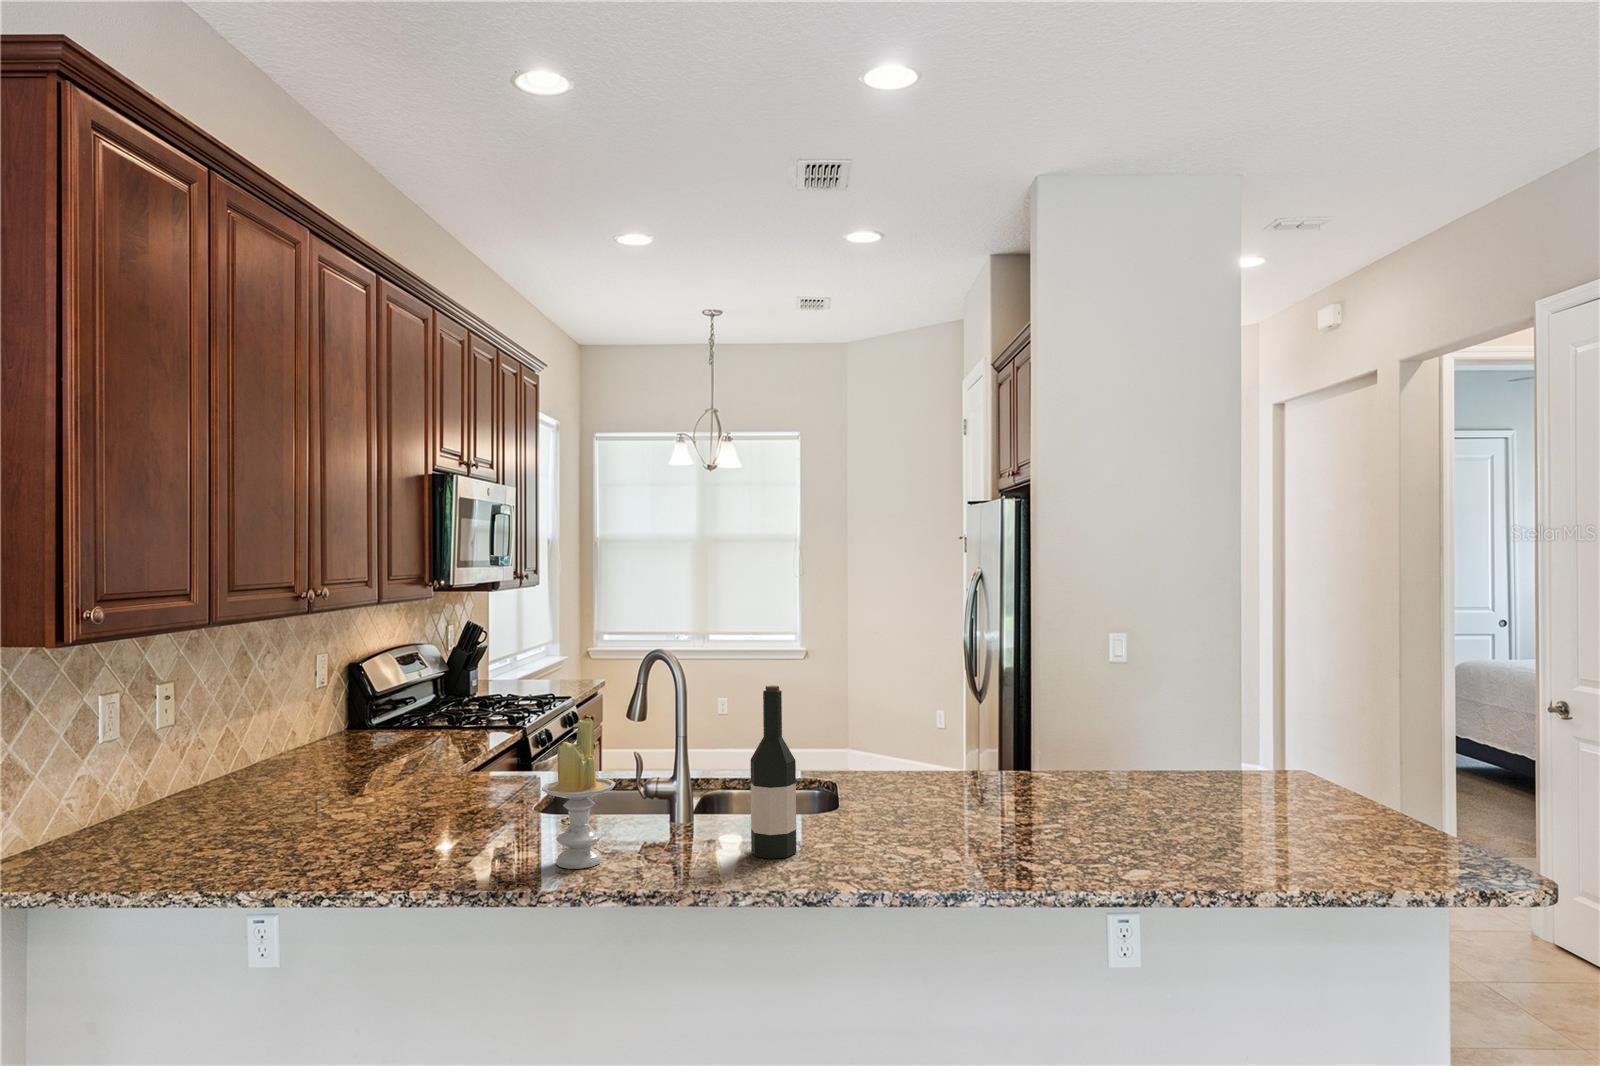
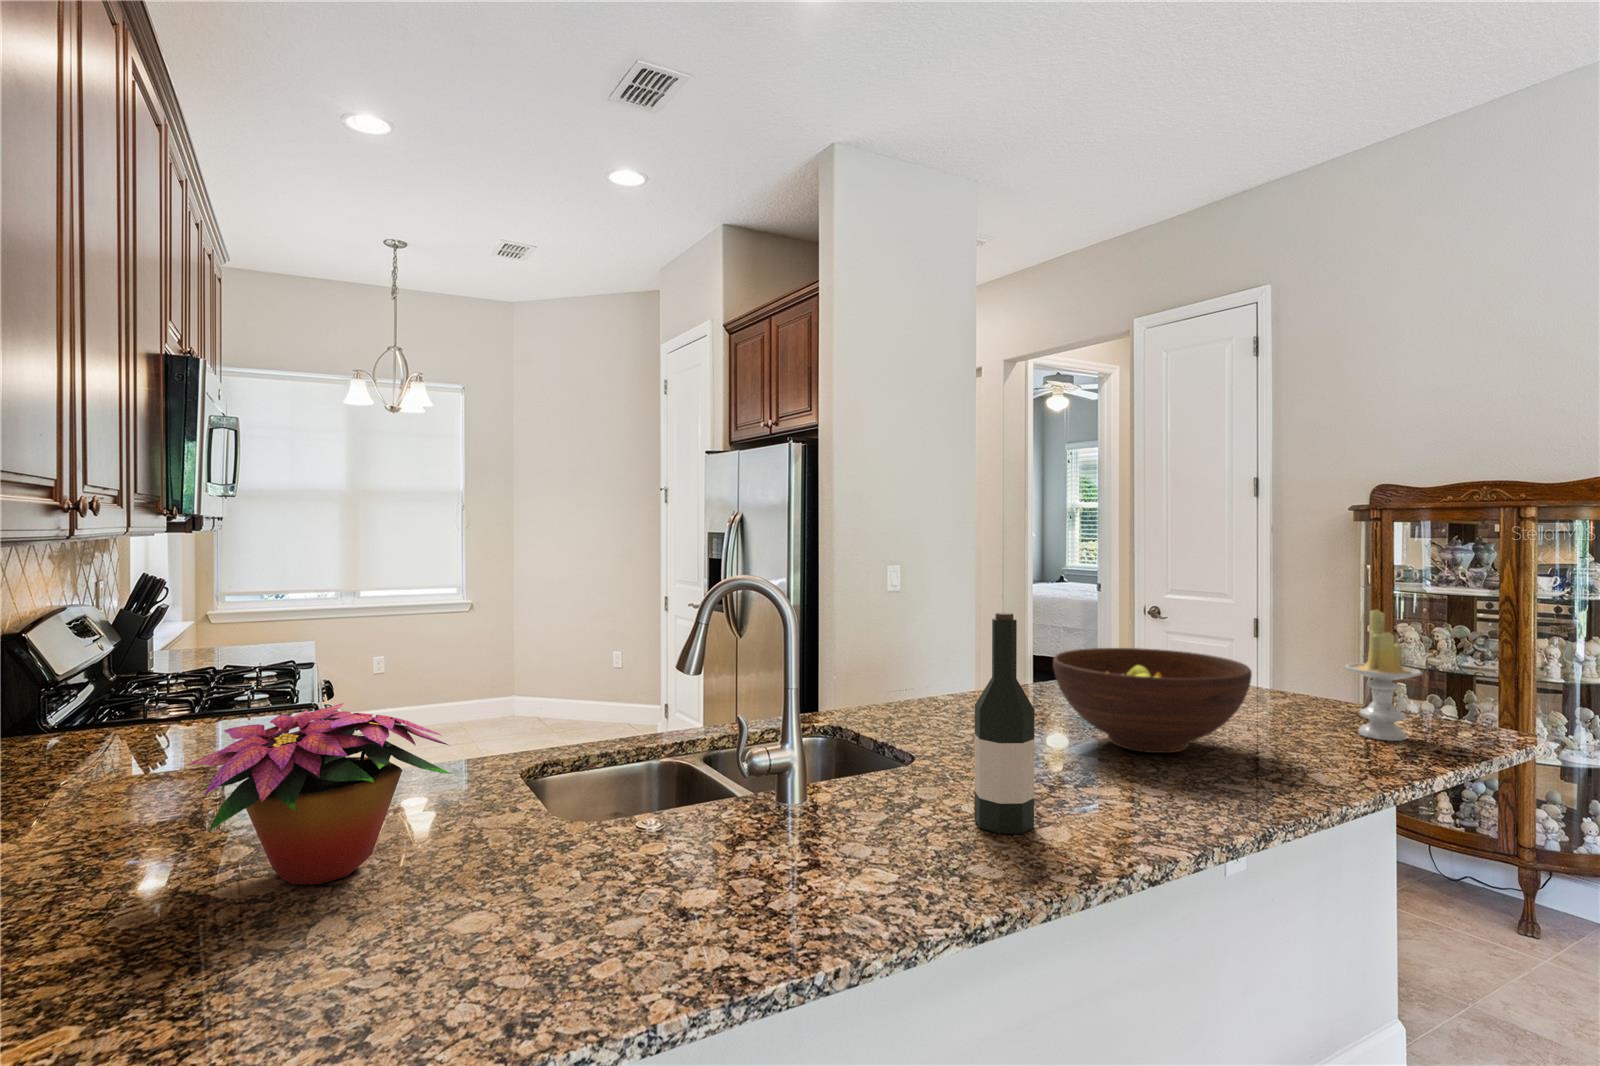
flower arrangement: none [311,715,465,818] -> present [188,703,451,885]
candle: present [542,718,616,869] -> present [1345,610,1422,741]
fruit bowl: none [958,730,1140,834] -> present [1053,648,1252,753]

